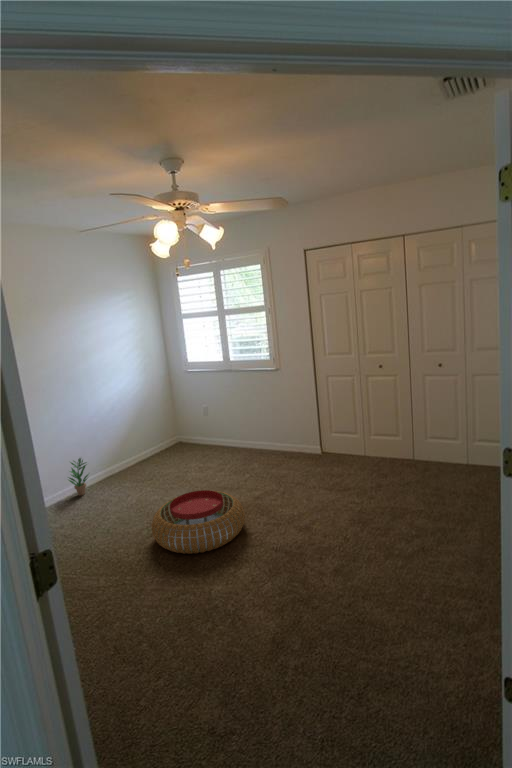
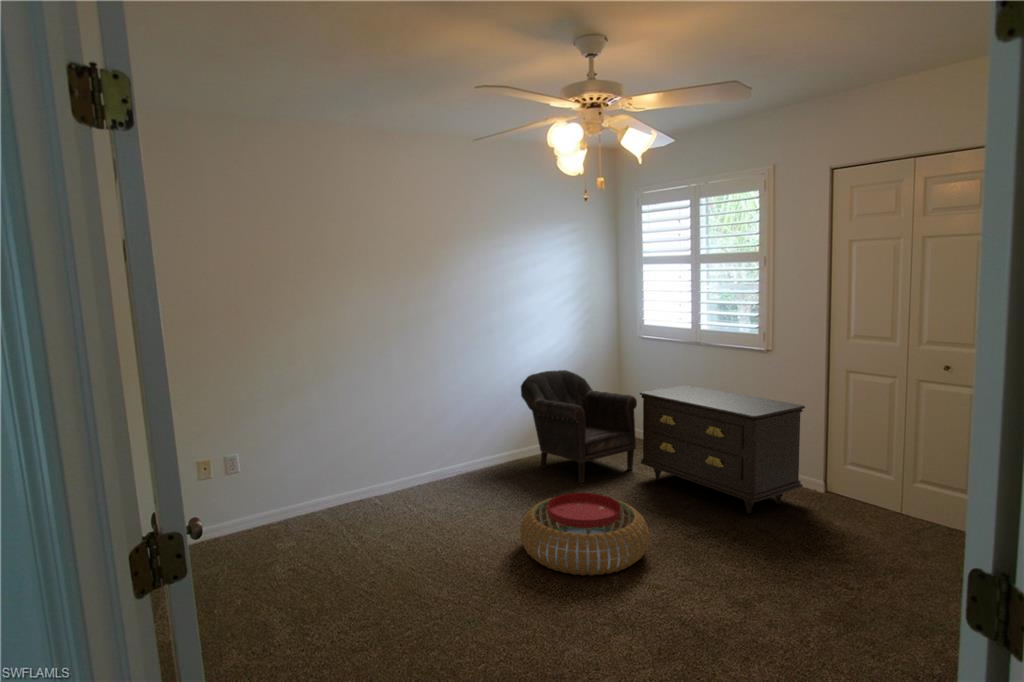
dresser: none [202,400,312,477] -> present [639,385,805,513]
armchair: none [108,403,202,484] -> present [521,370,637,483]
potted plant: present [69,458,88,496] -> none [461,423,489,471]

